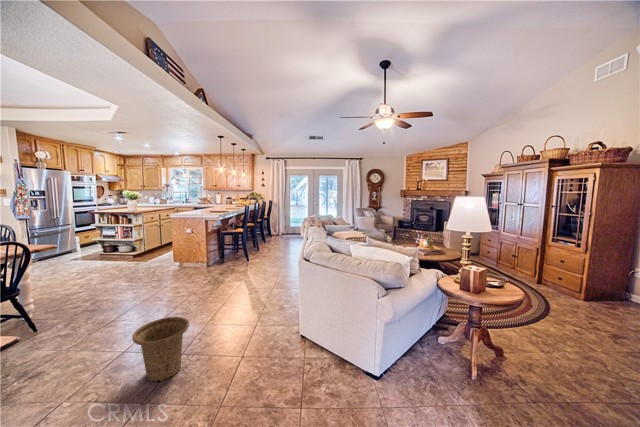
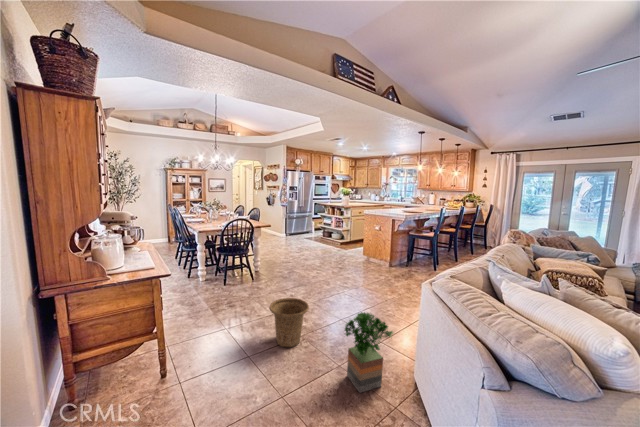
potted tree: none [252,294,292,365] -> present [345,312,393,393]

